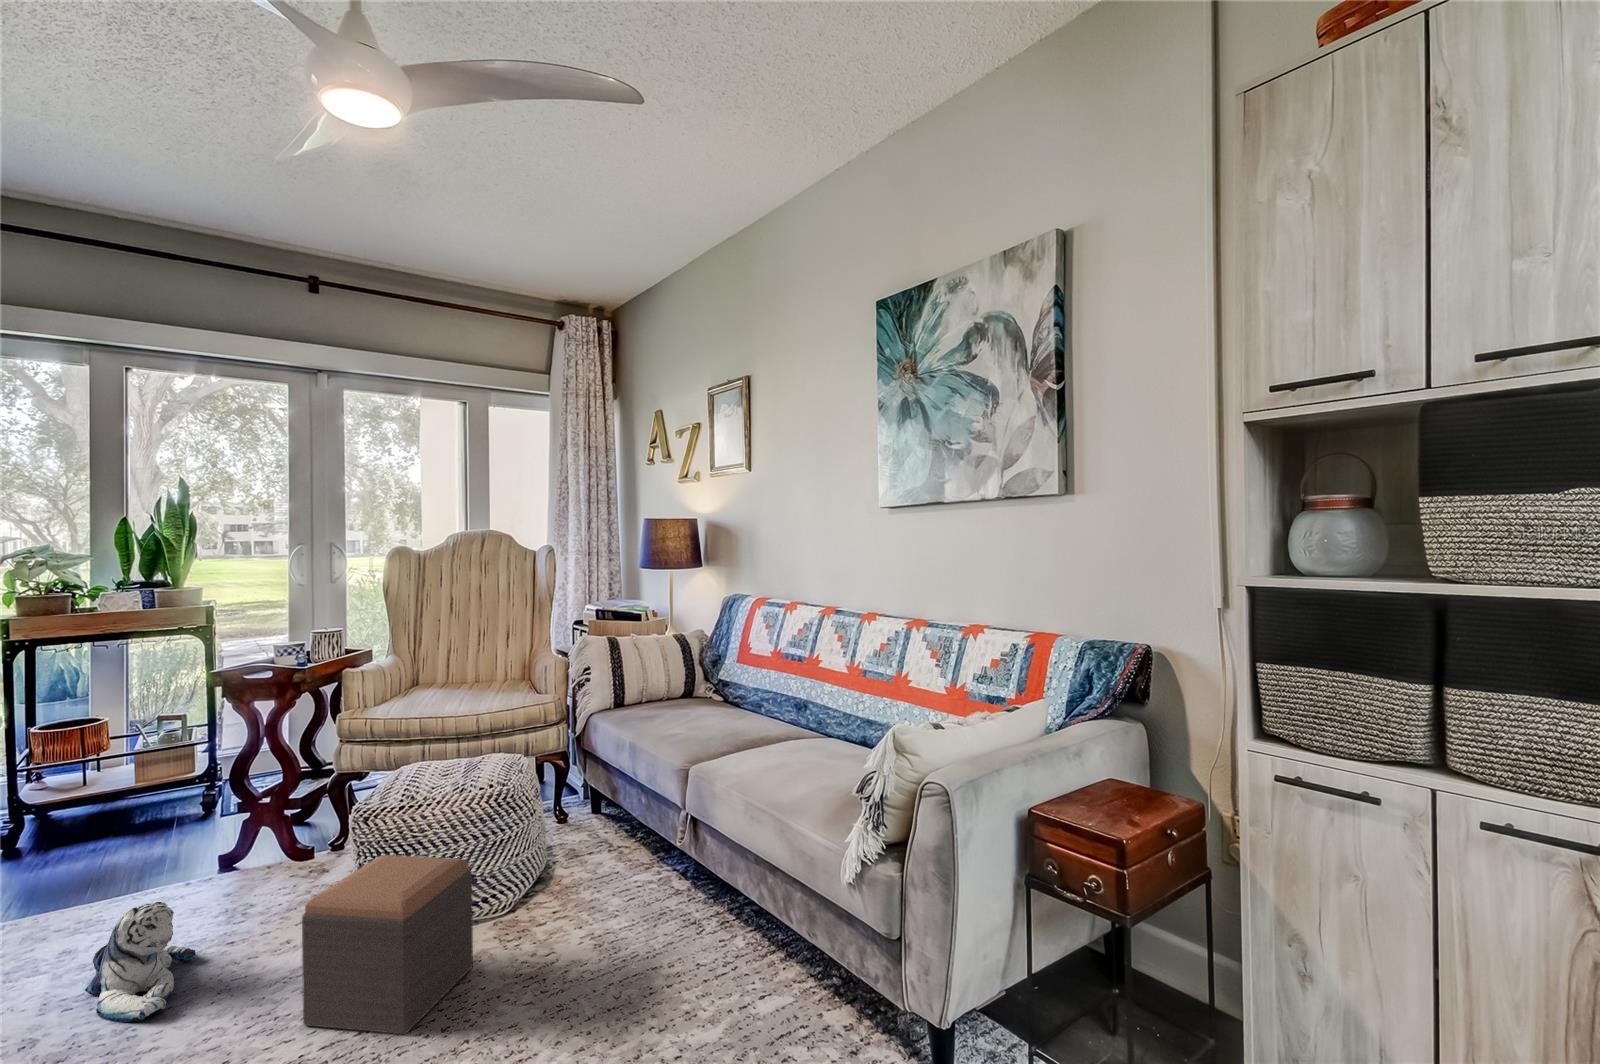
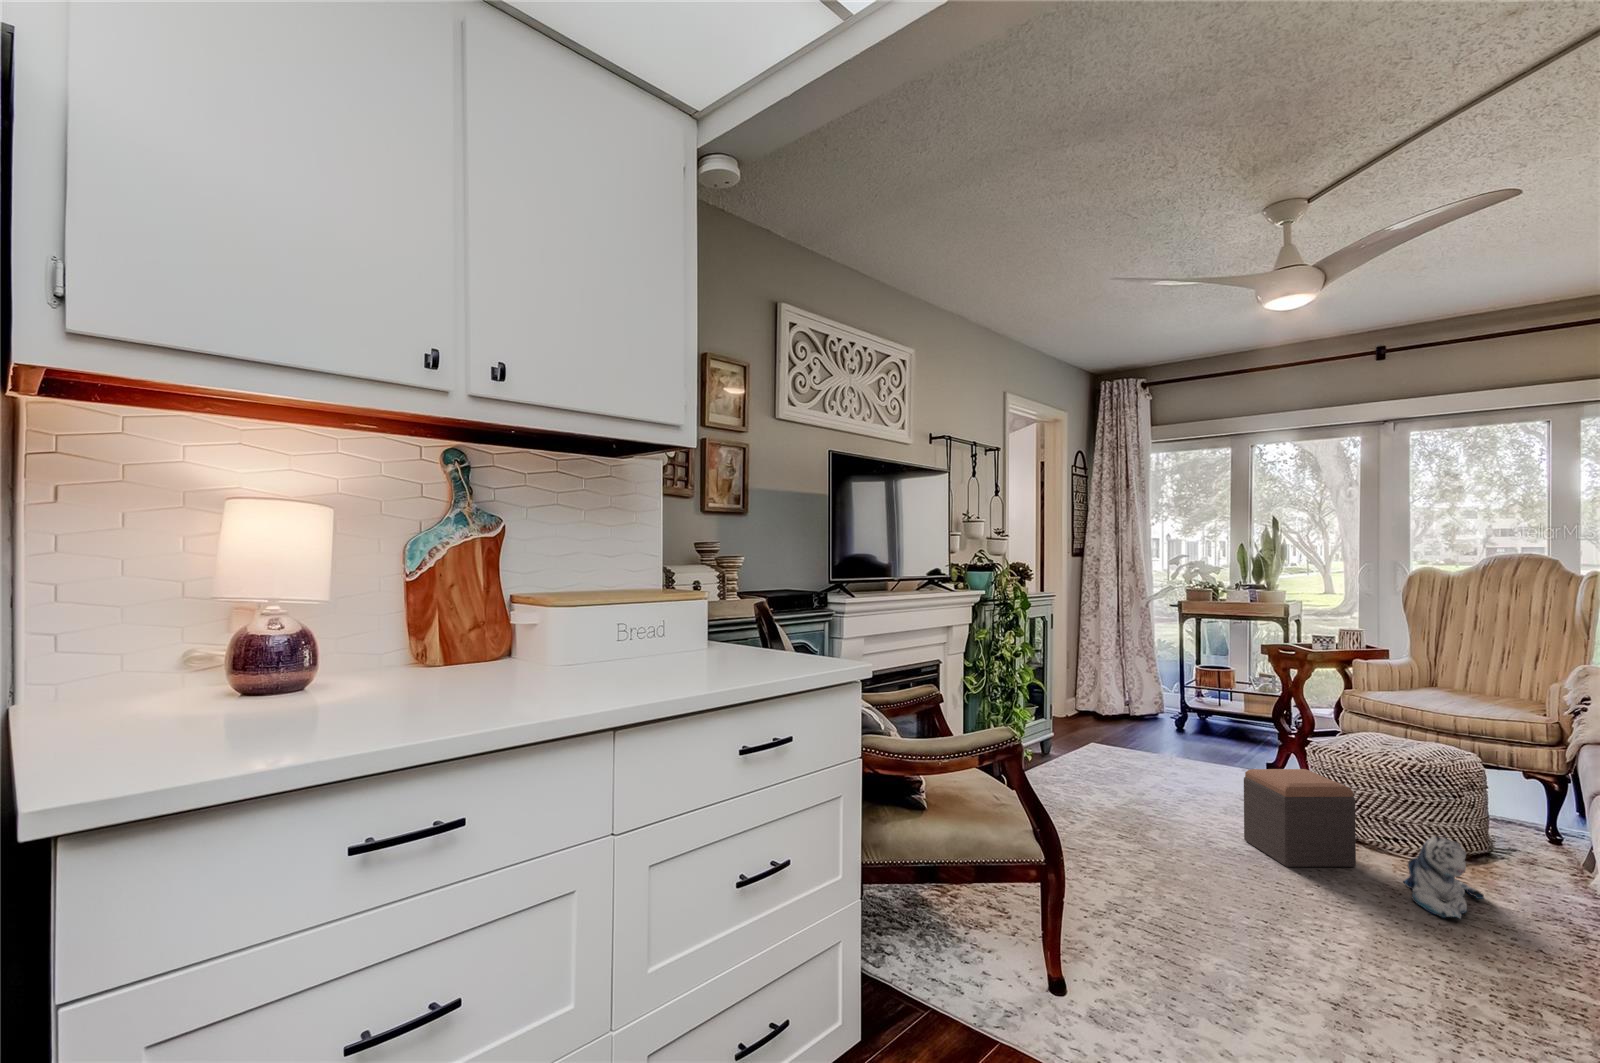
plush toy: present [85,902,196,1022] -> present [1404,836,1484,919]

